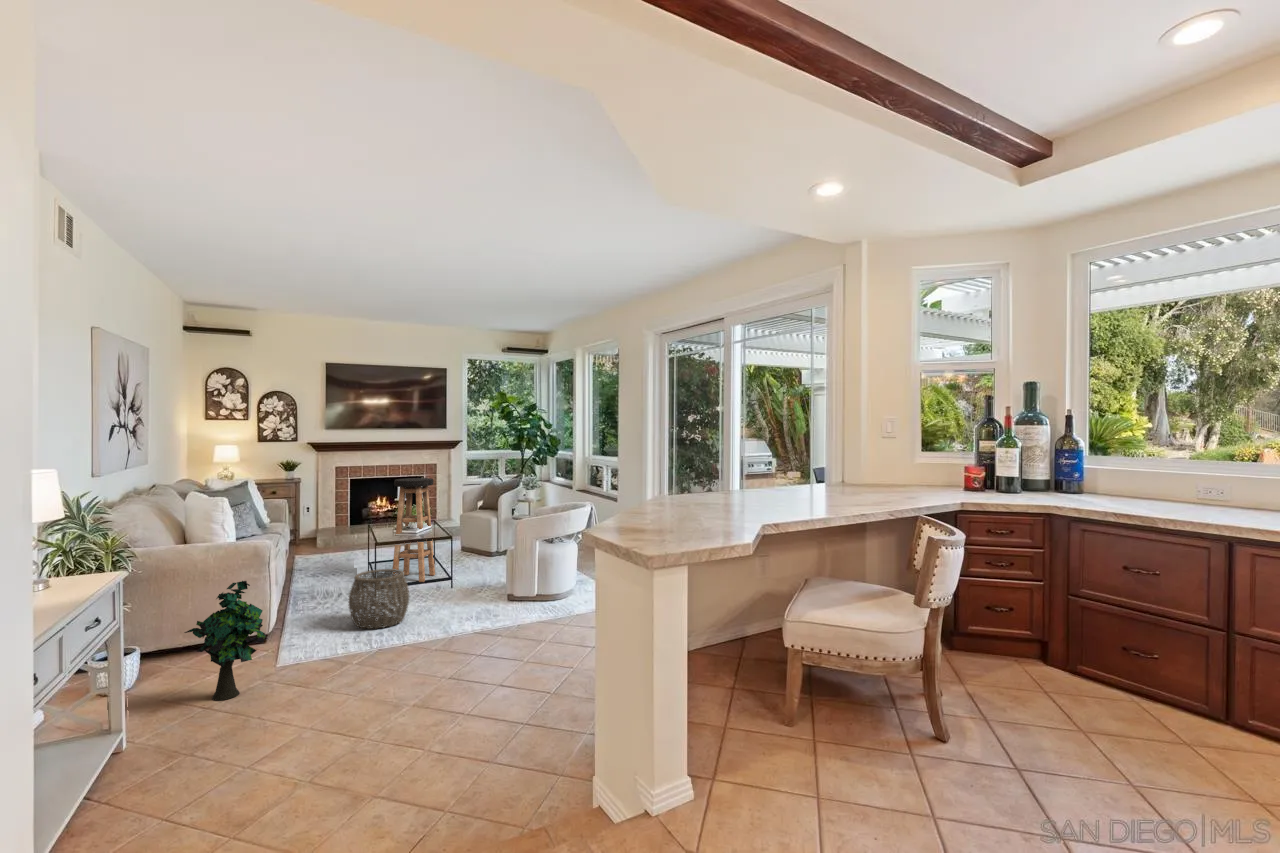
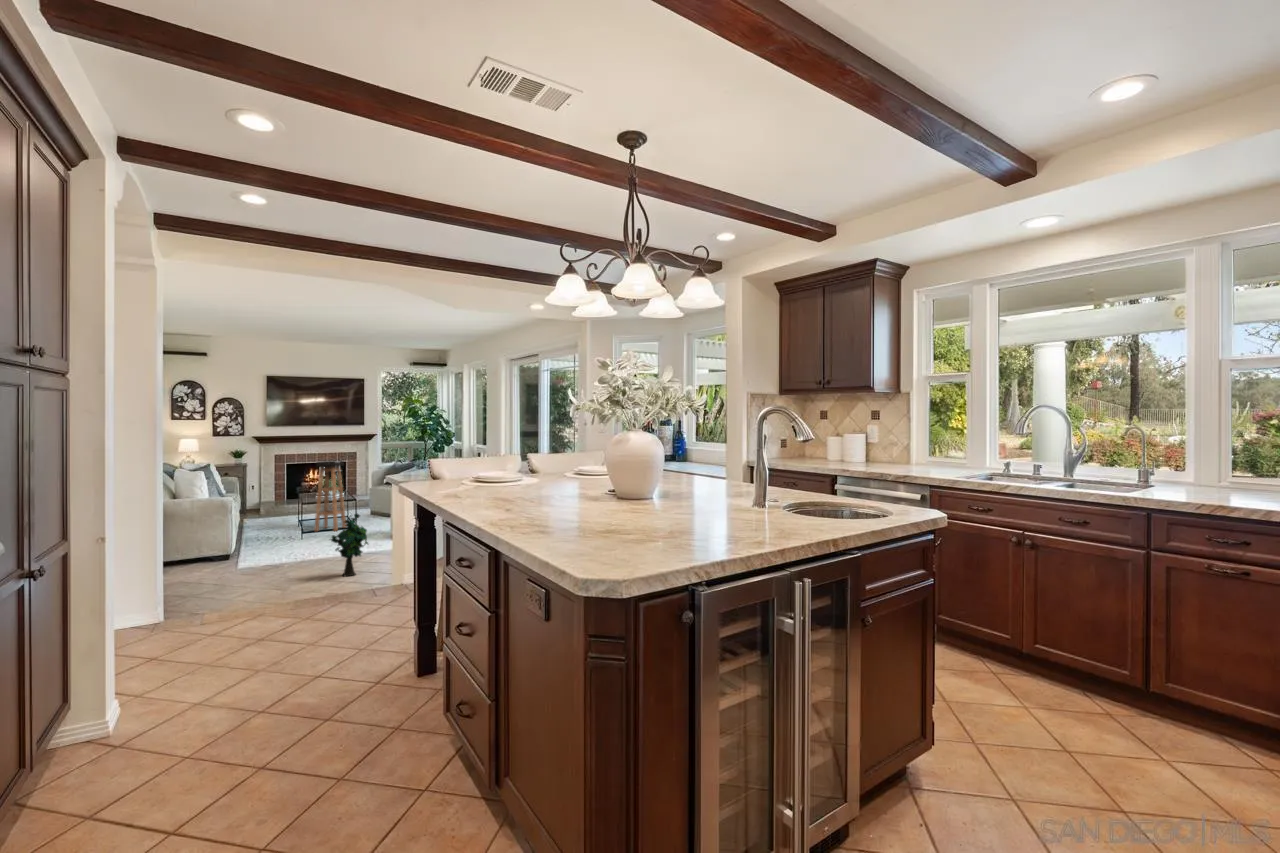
woven basket: present [349,569,409,629] -> none [281,517,322,552]
decorative plant: present [185,581,266,701] -> present [331,514,368,576]

